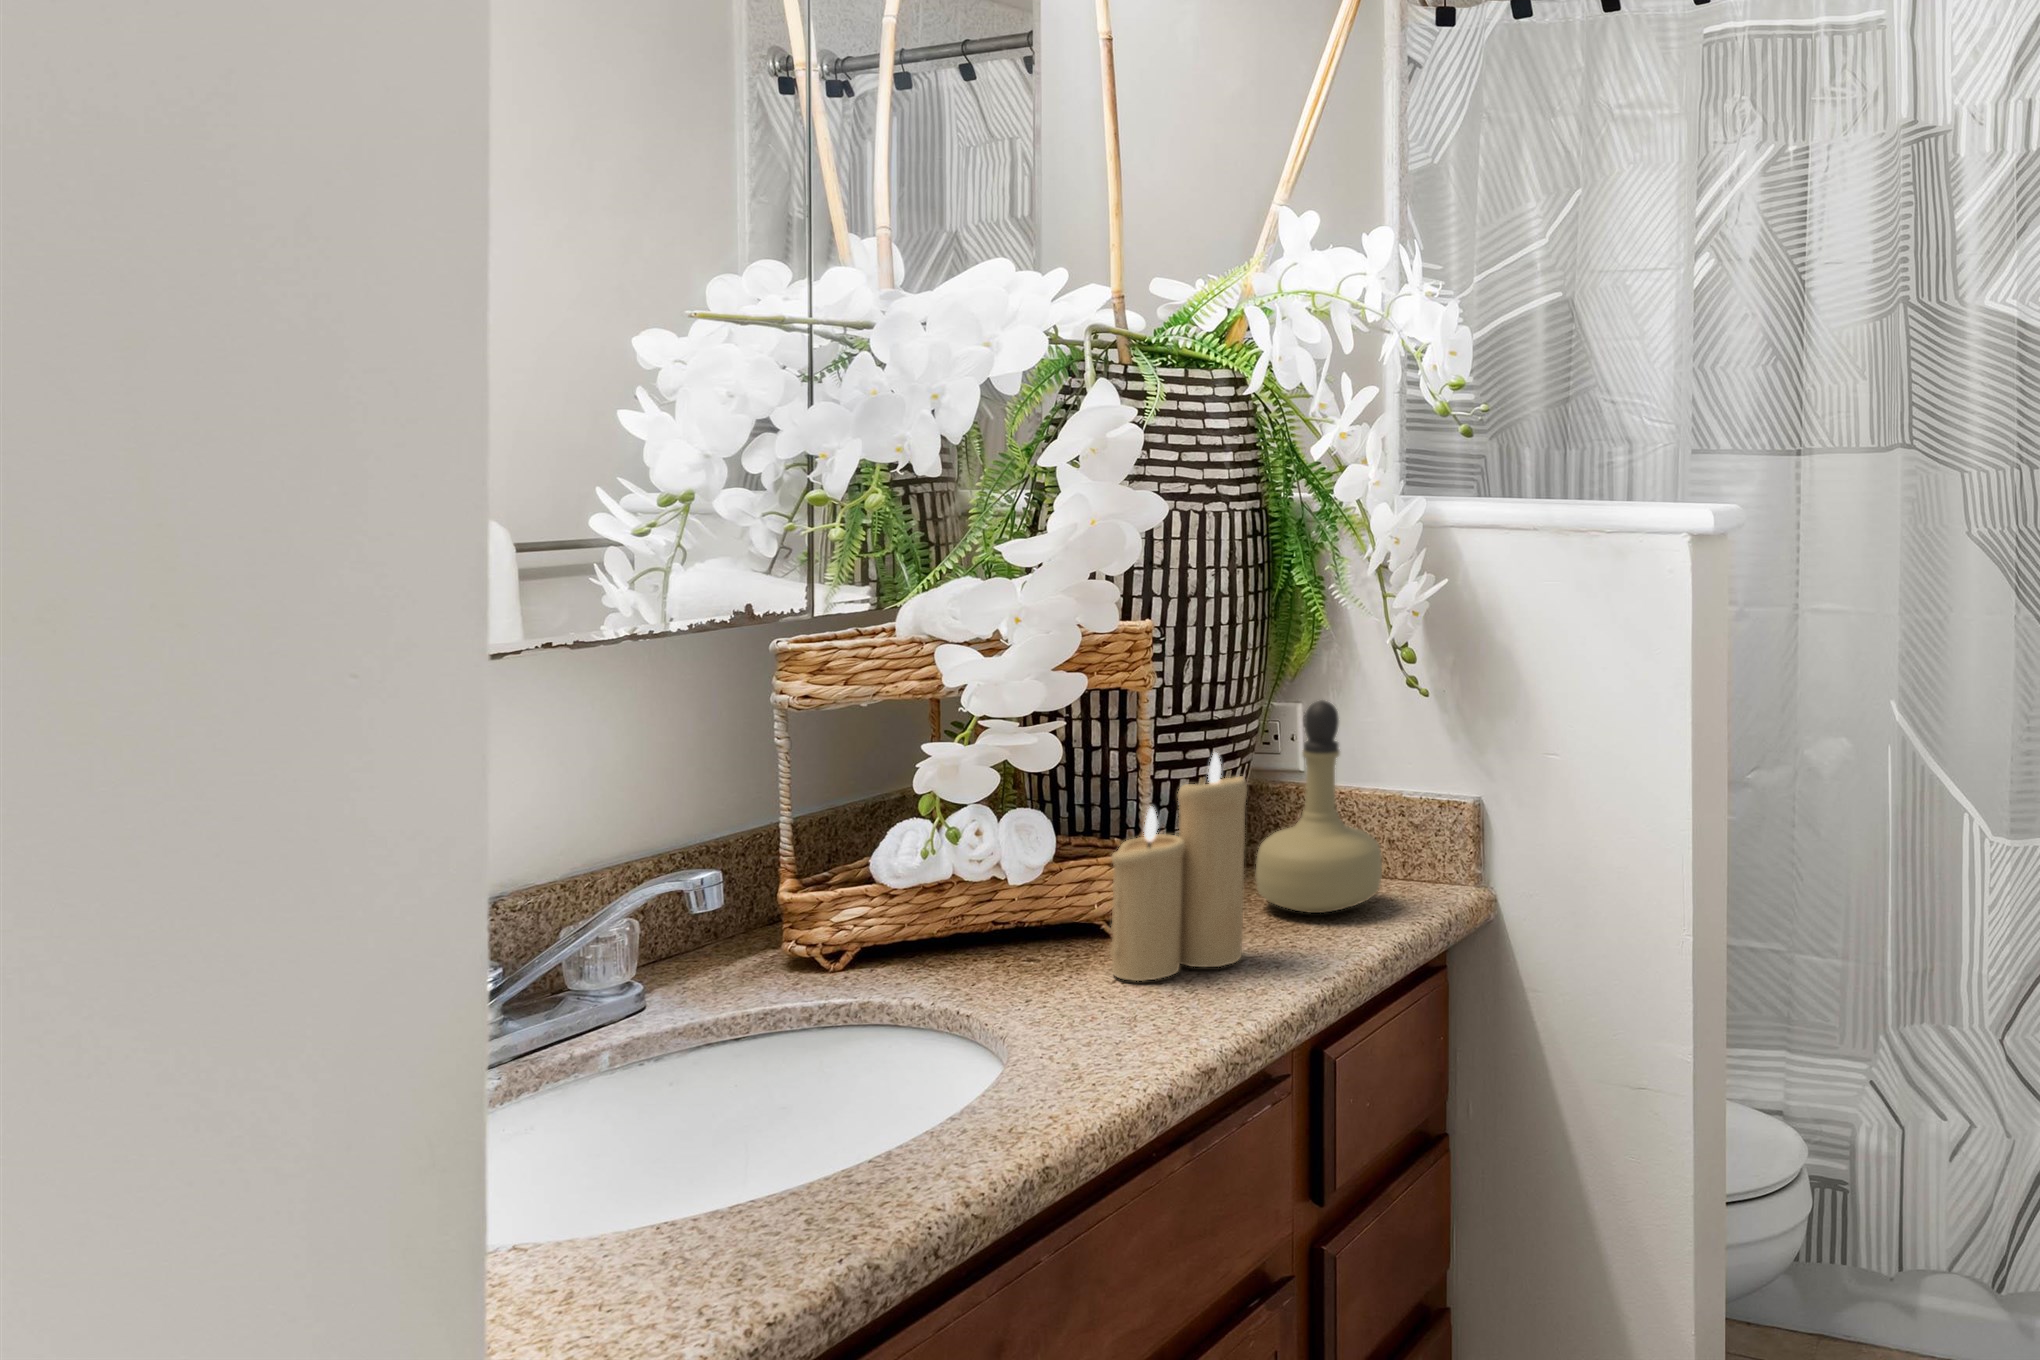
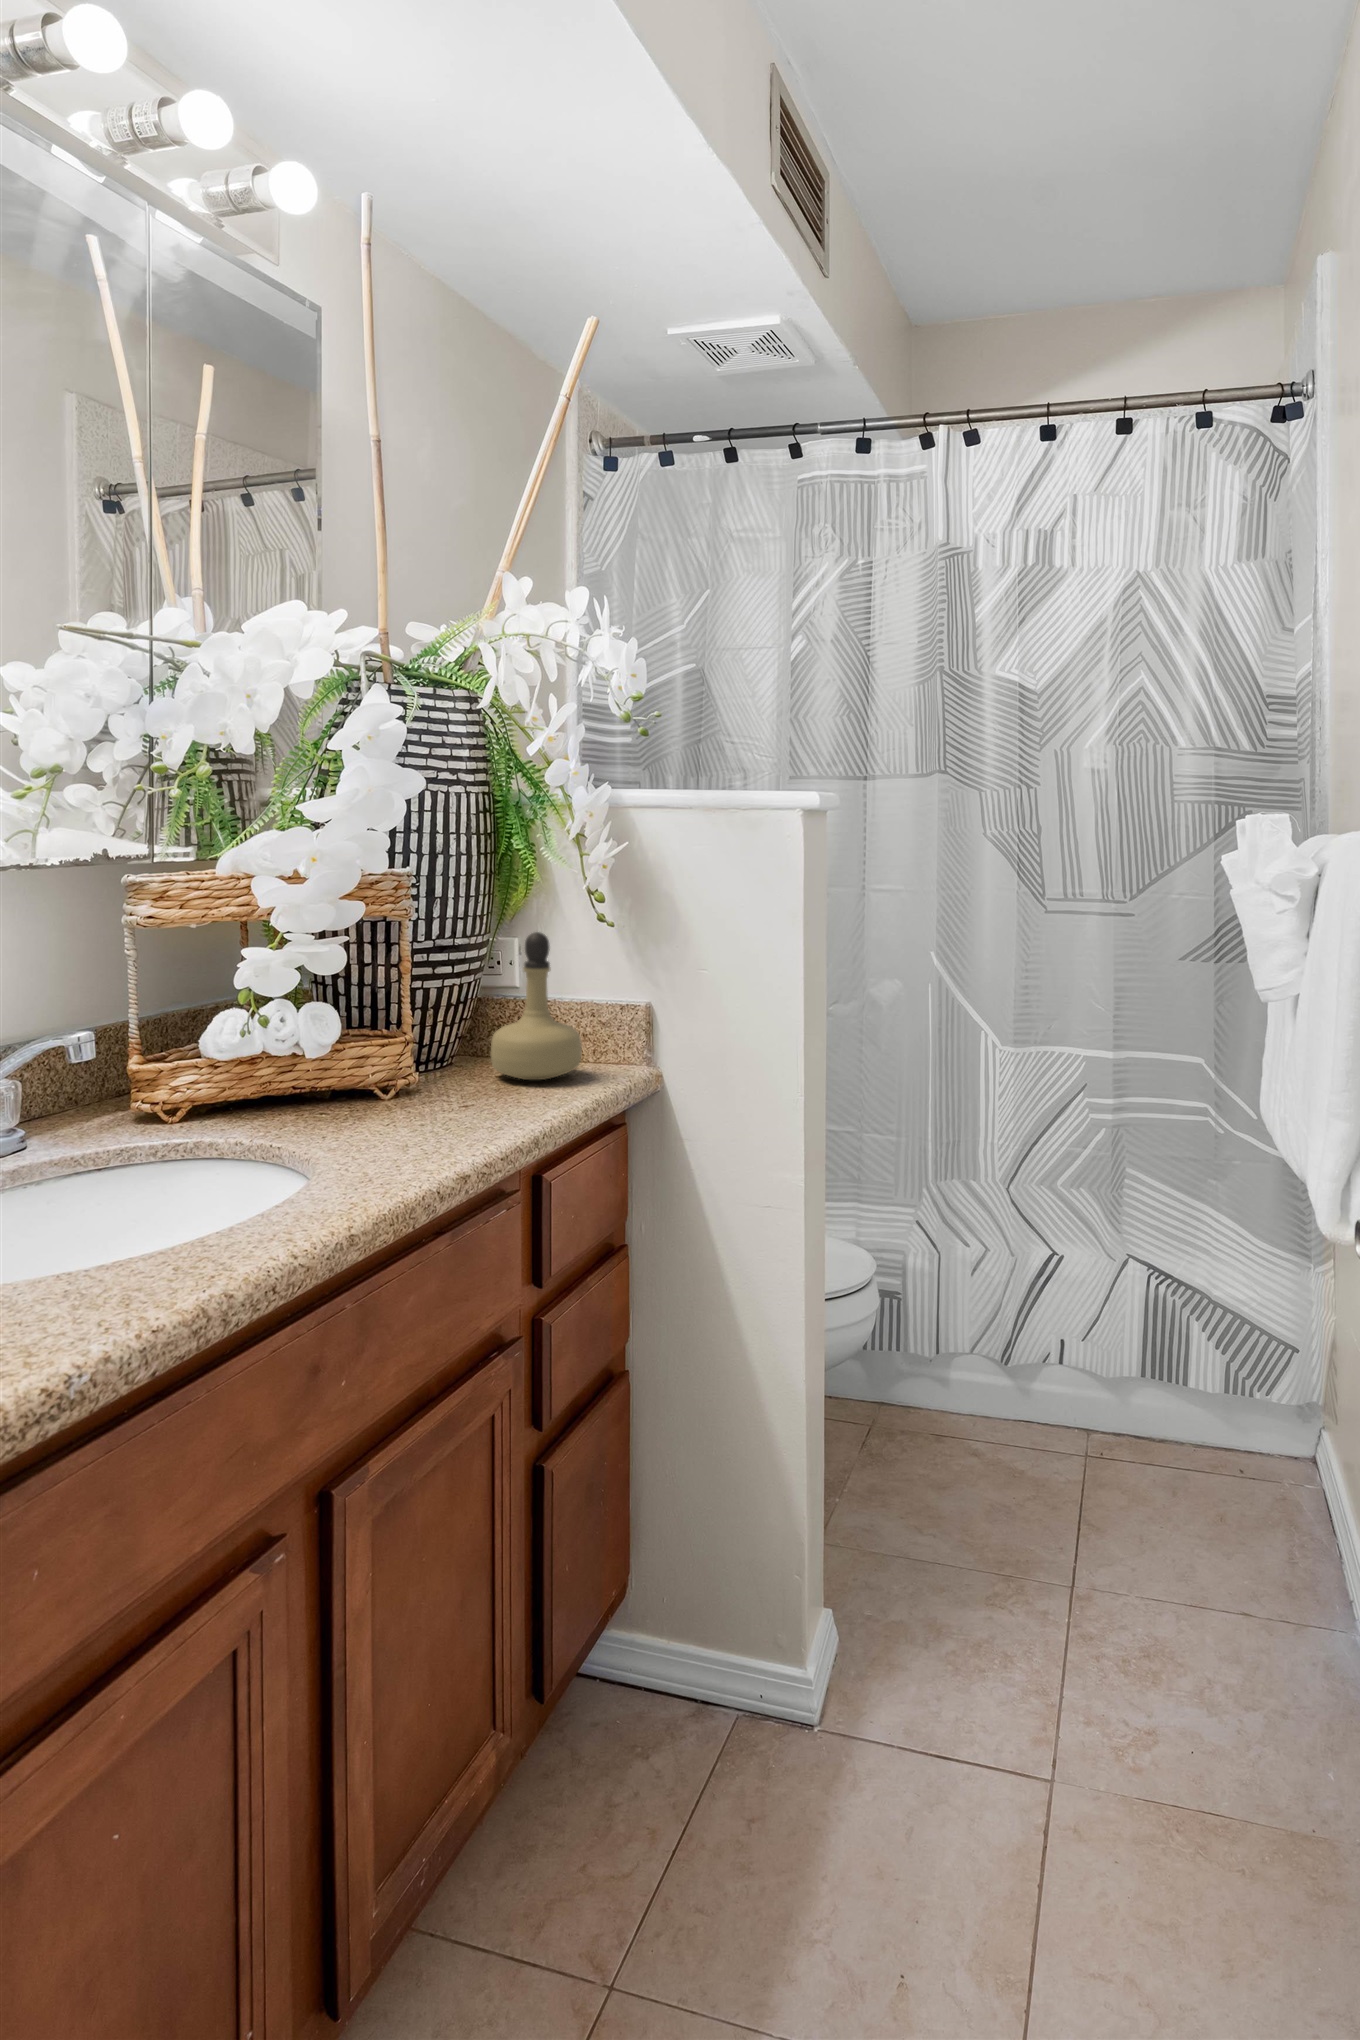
candle: present [1110,753,1247,981] -> none [388,960,487,1121]

